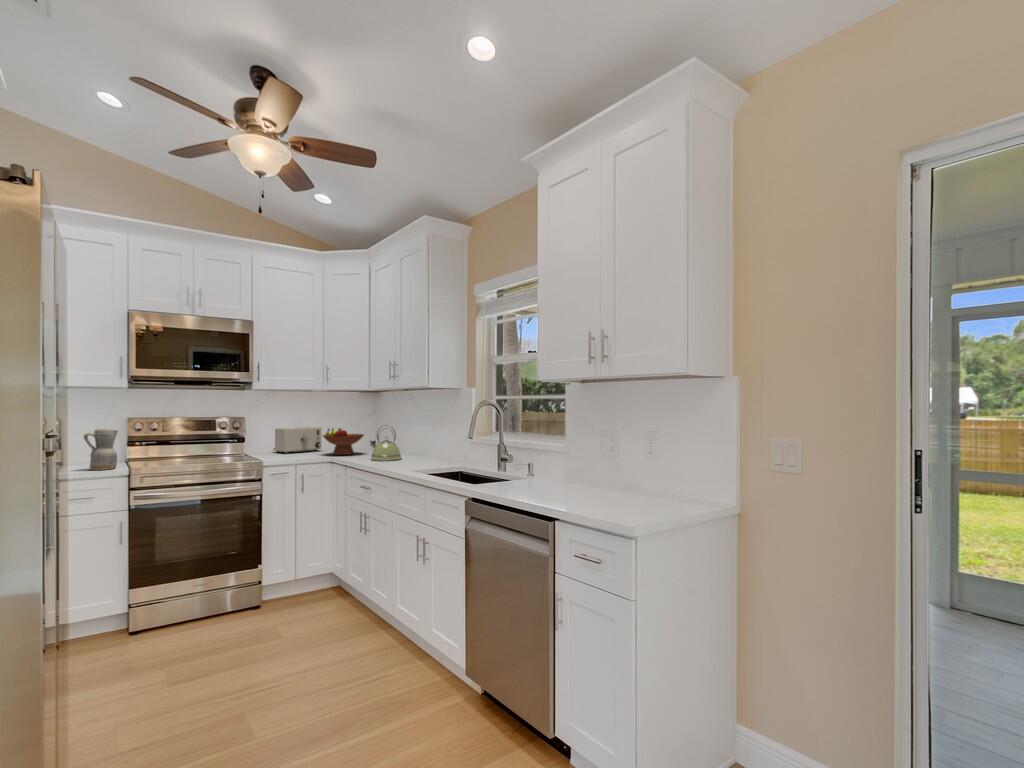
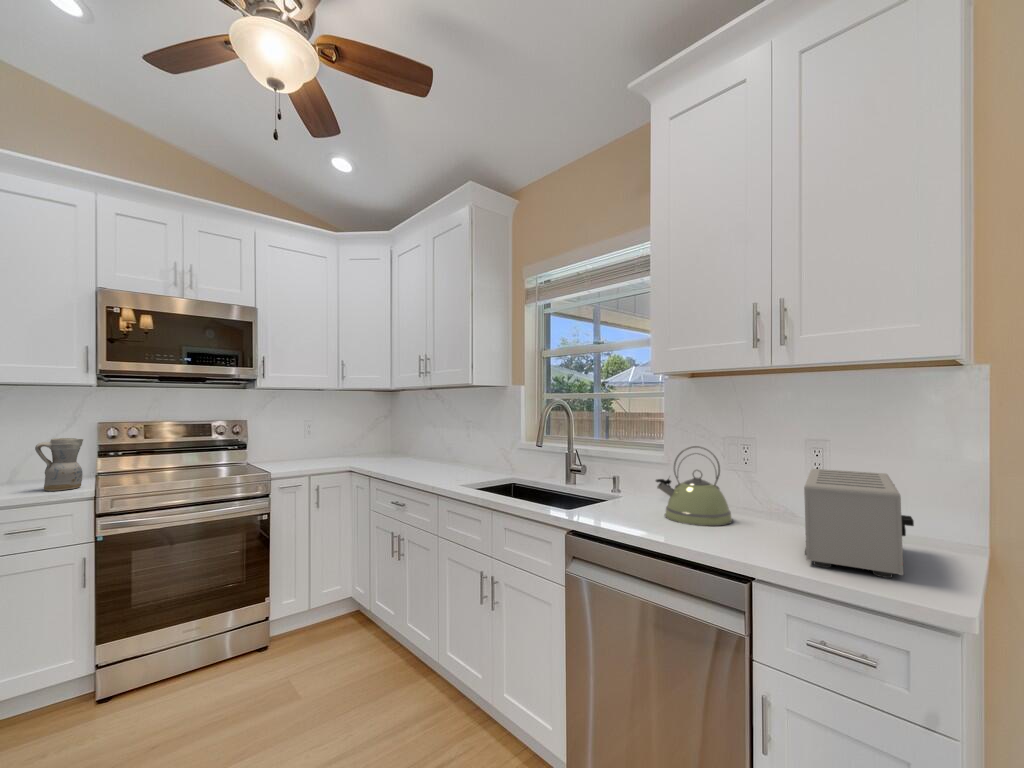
kettle: present [370,425,401,461] -> present [656,446,732,526]
toaster: present [273,427,322,453] -> present [804,469,914,578]
fruit bowl: present [323,428,364,455] -> none [337,431,385,462]

